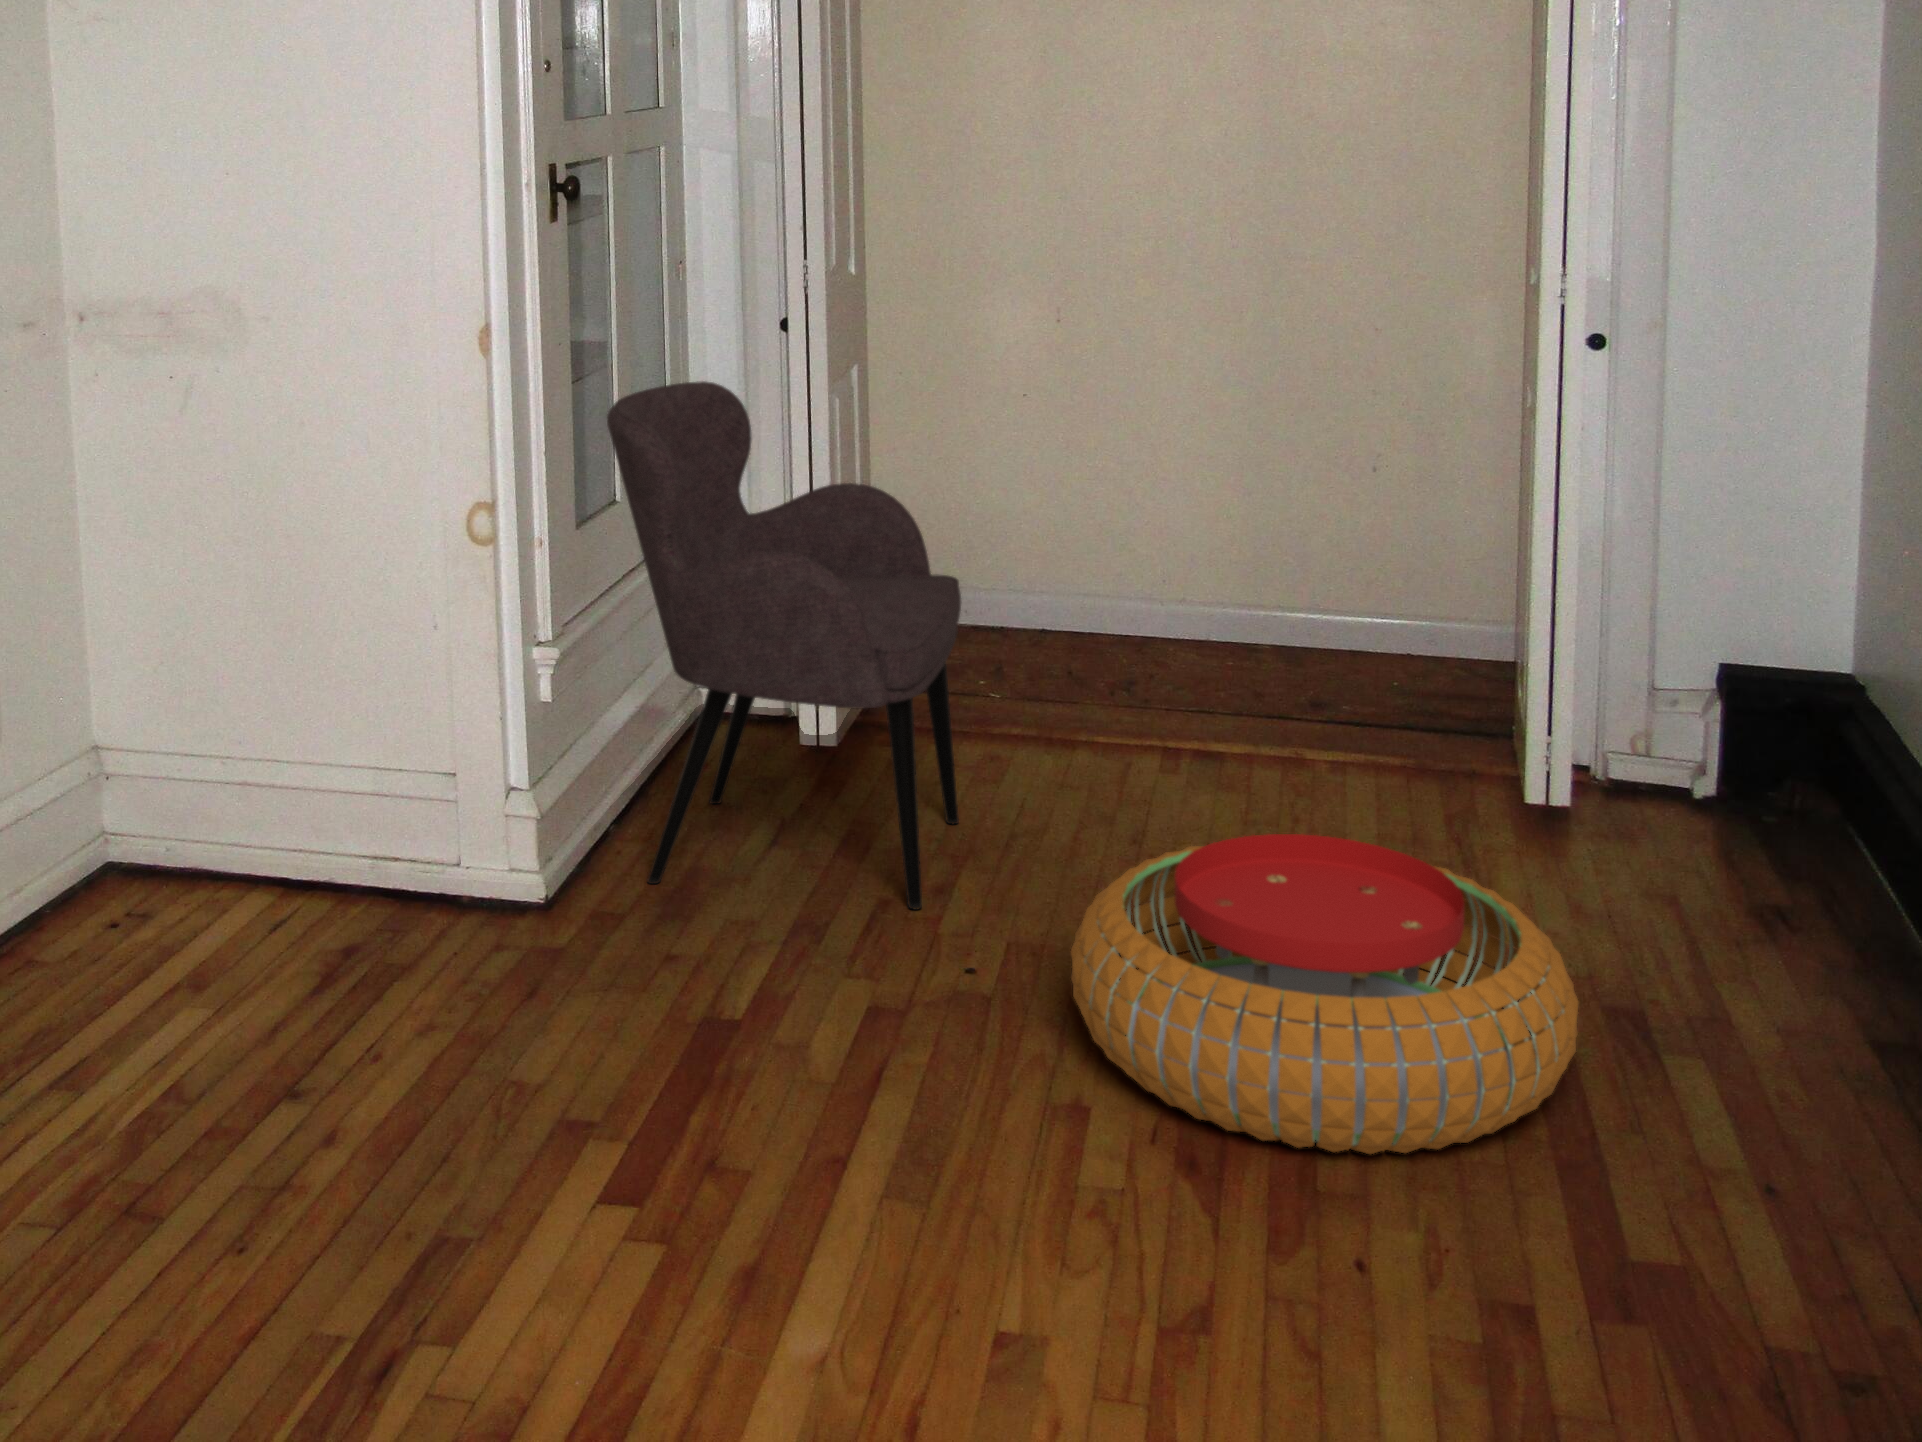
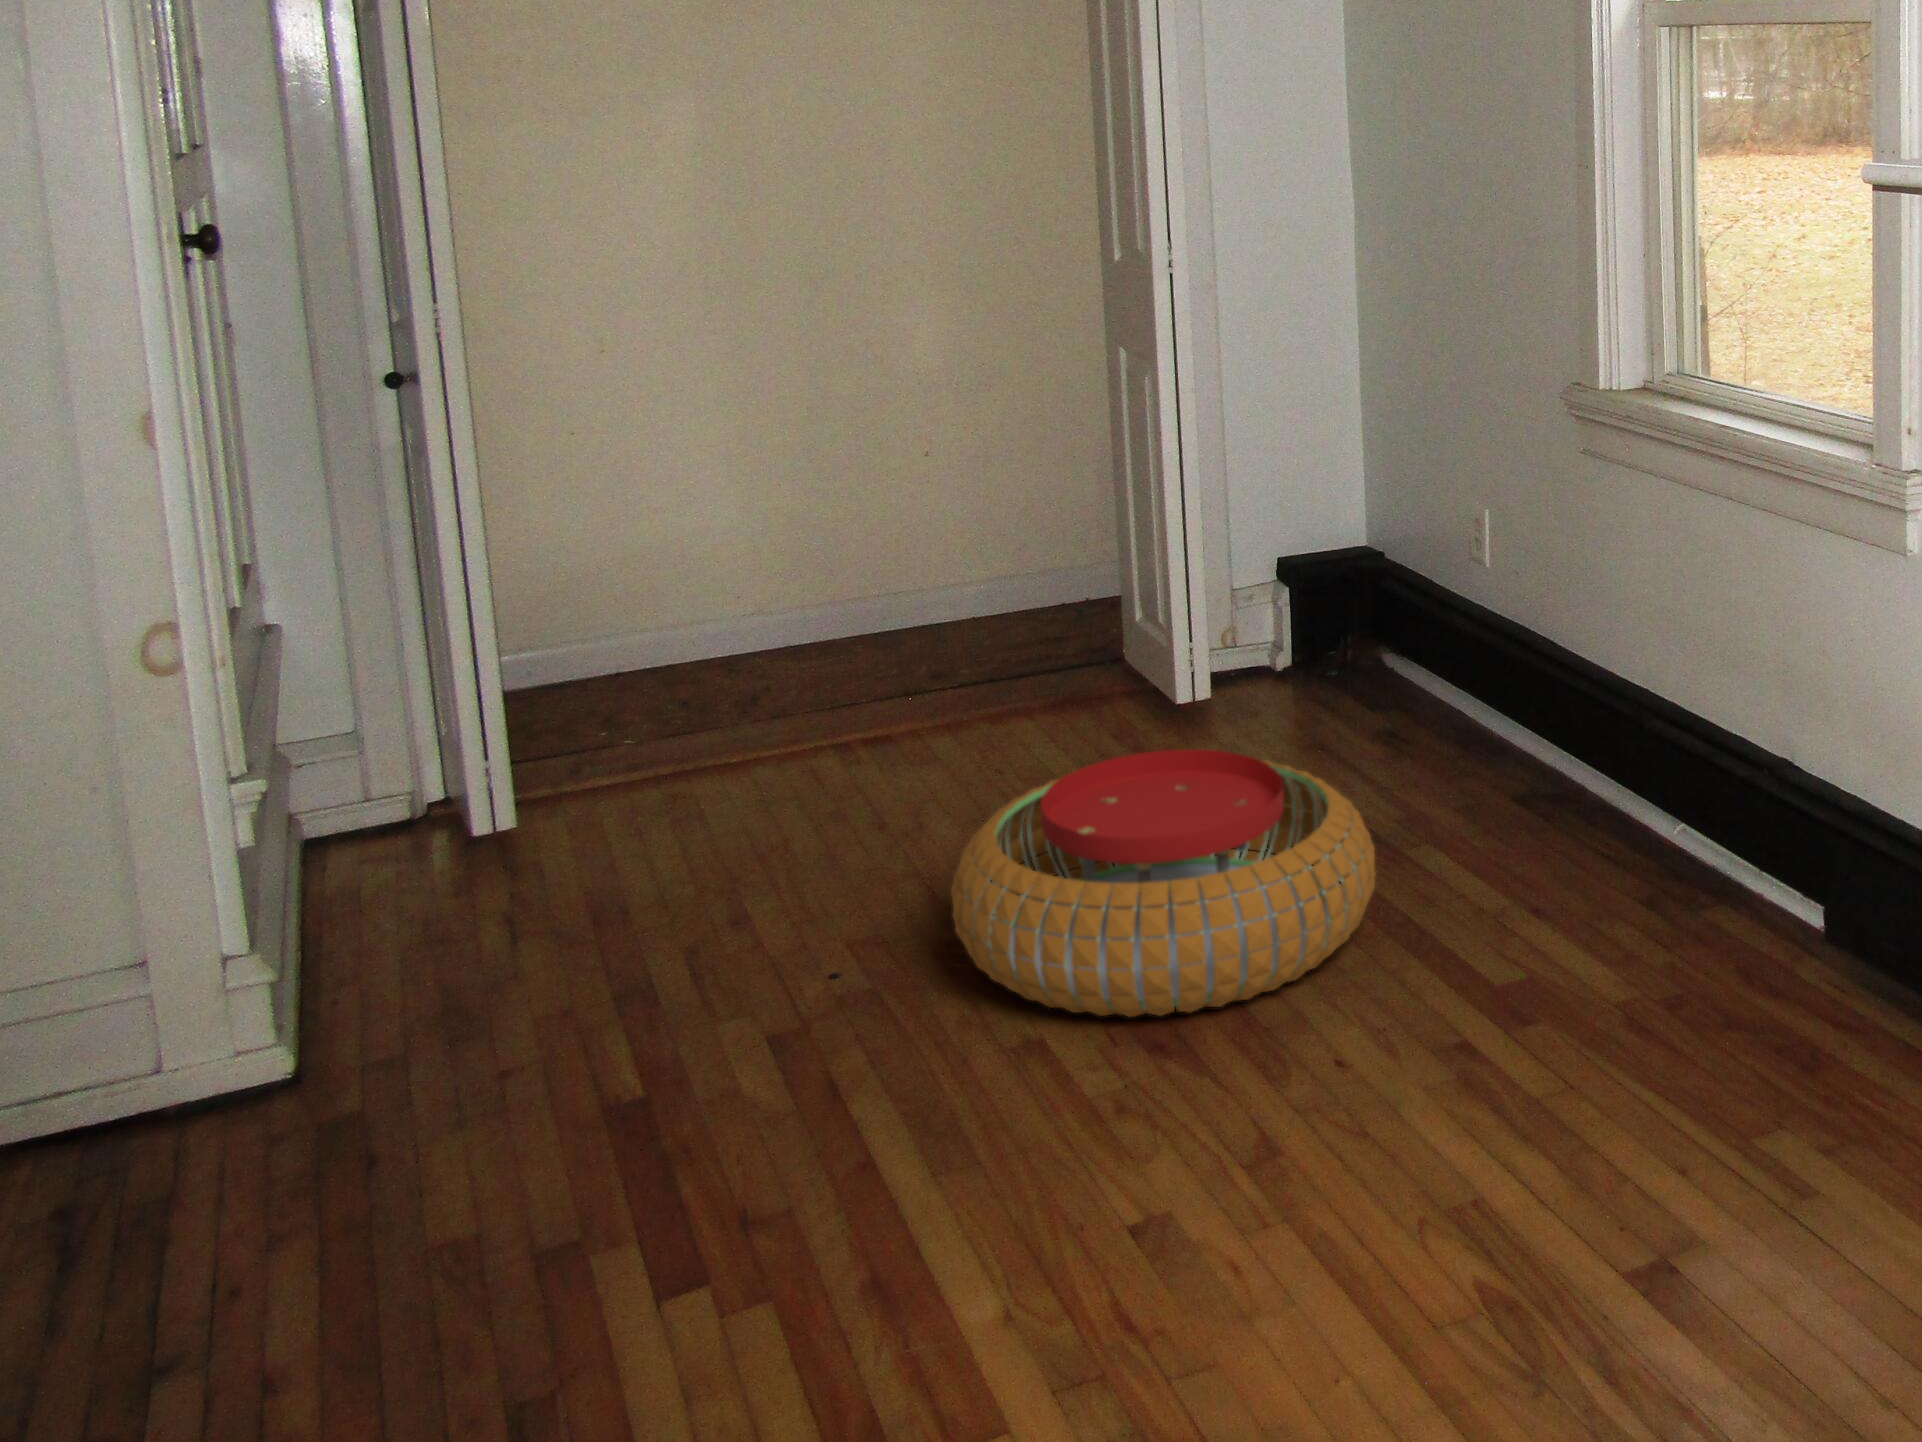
armchair: present [607,381,961,909] -> none [266,445,734,1021]

